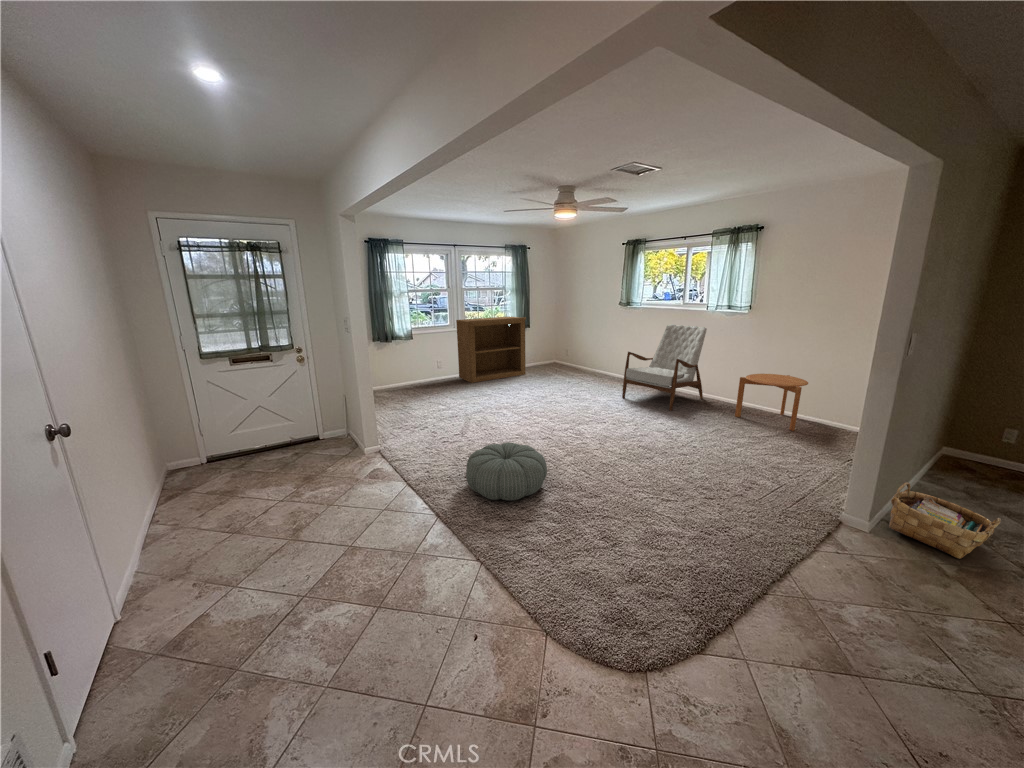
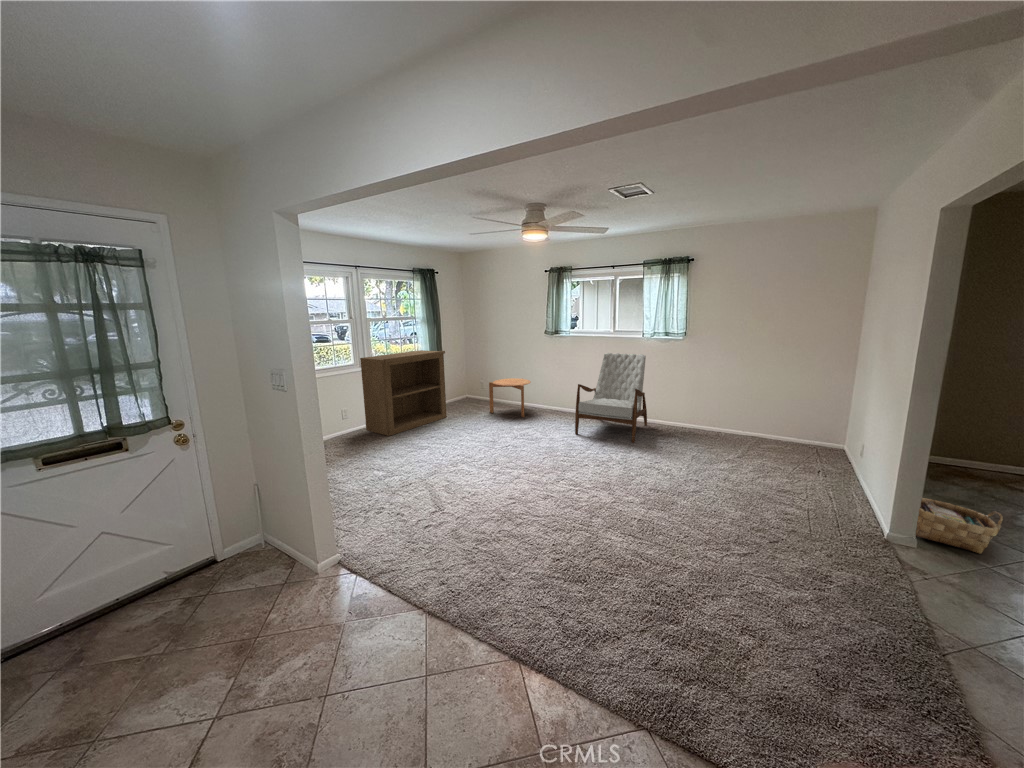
side table: present [735,374,808,431] -> present [489,378,531,417]
pouf: present [466,442,547,500] -> none [508,518,616,605]

